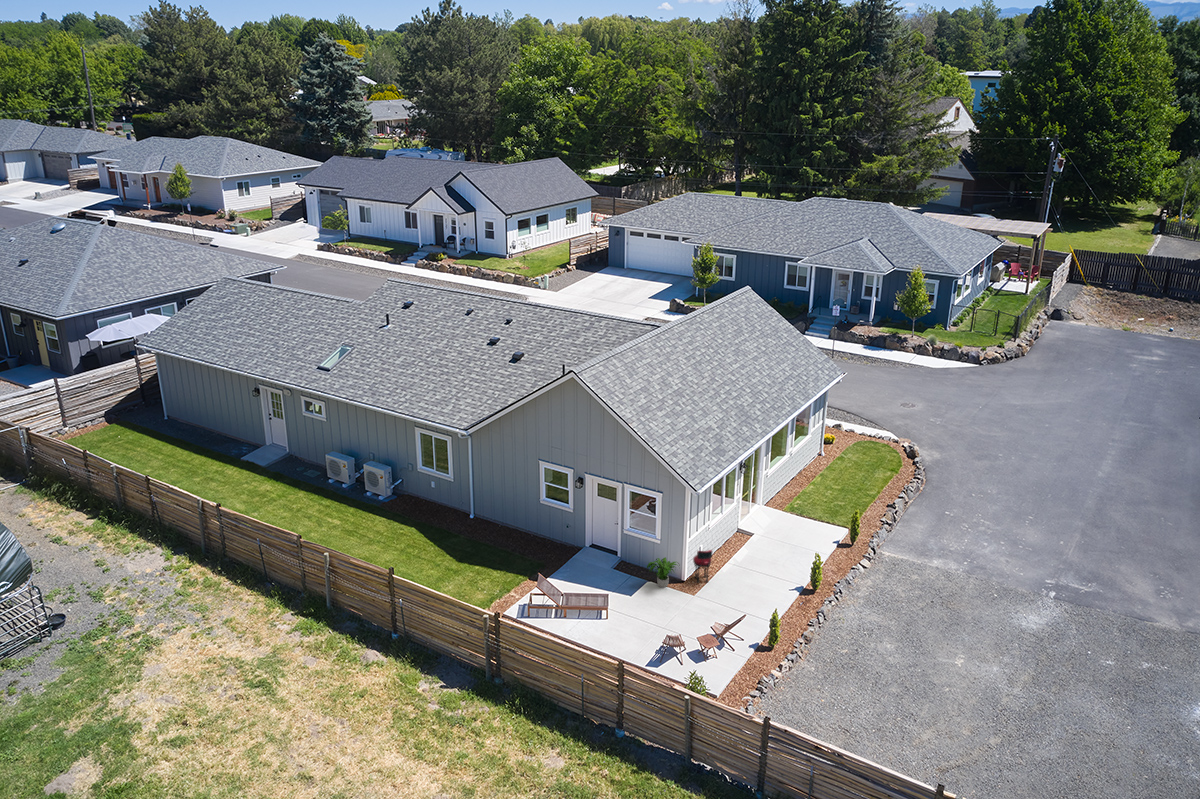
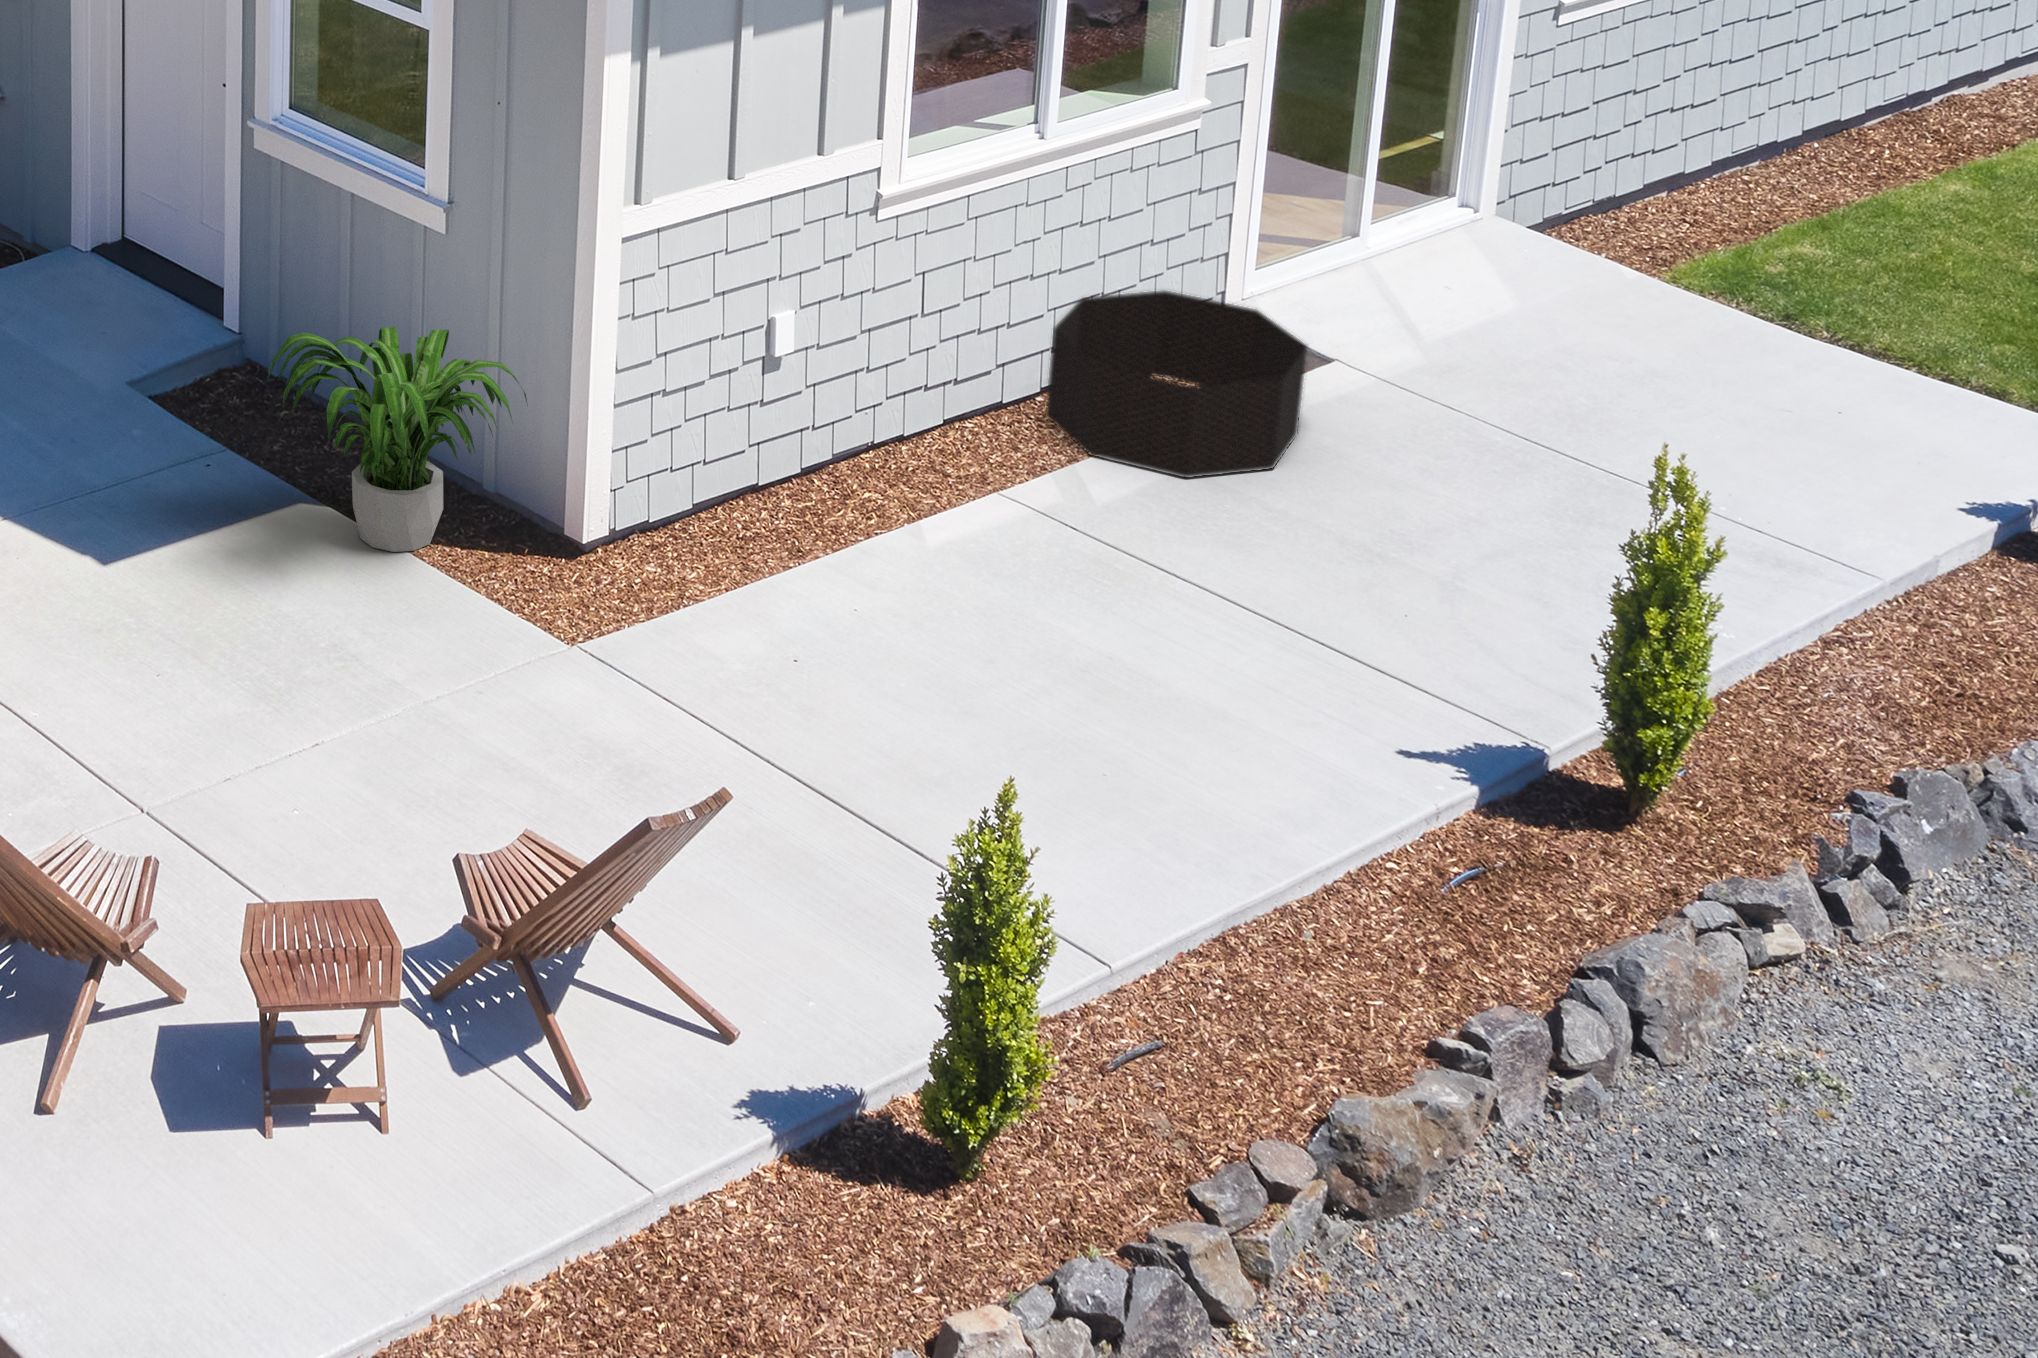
basket: none [727,529,758,556] -> present [1046,291,1307,478]
stool: present [693,550,712,583] -> none [651,298,796,581]

